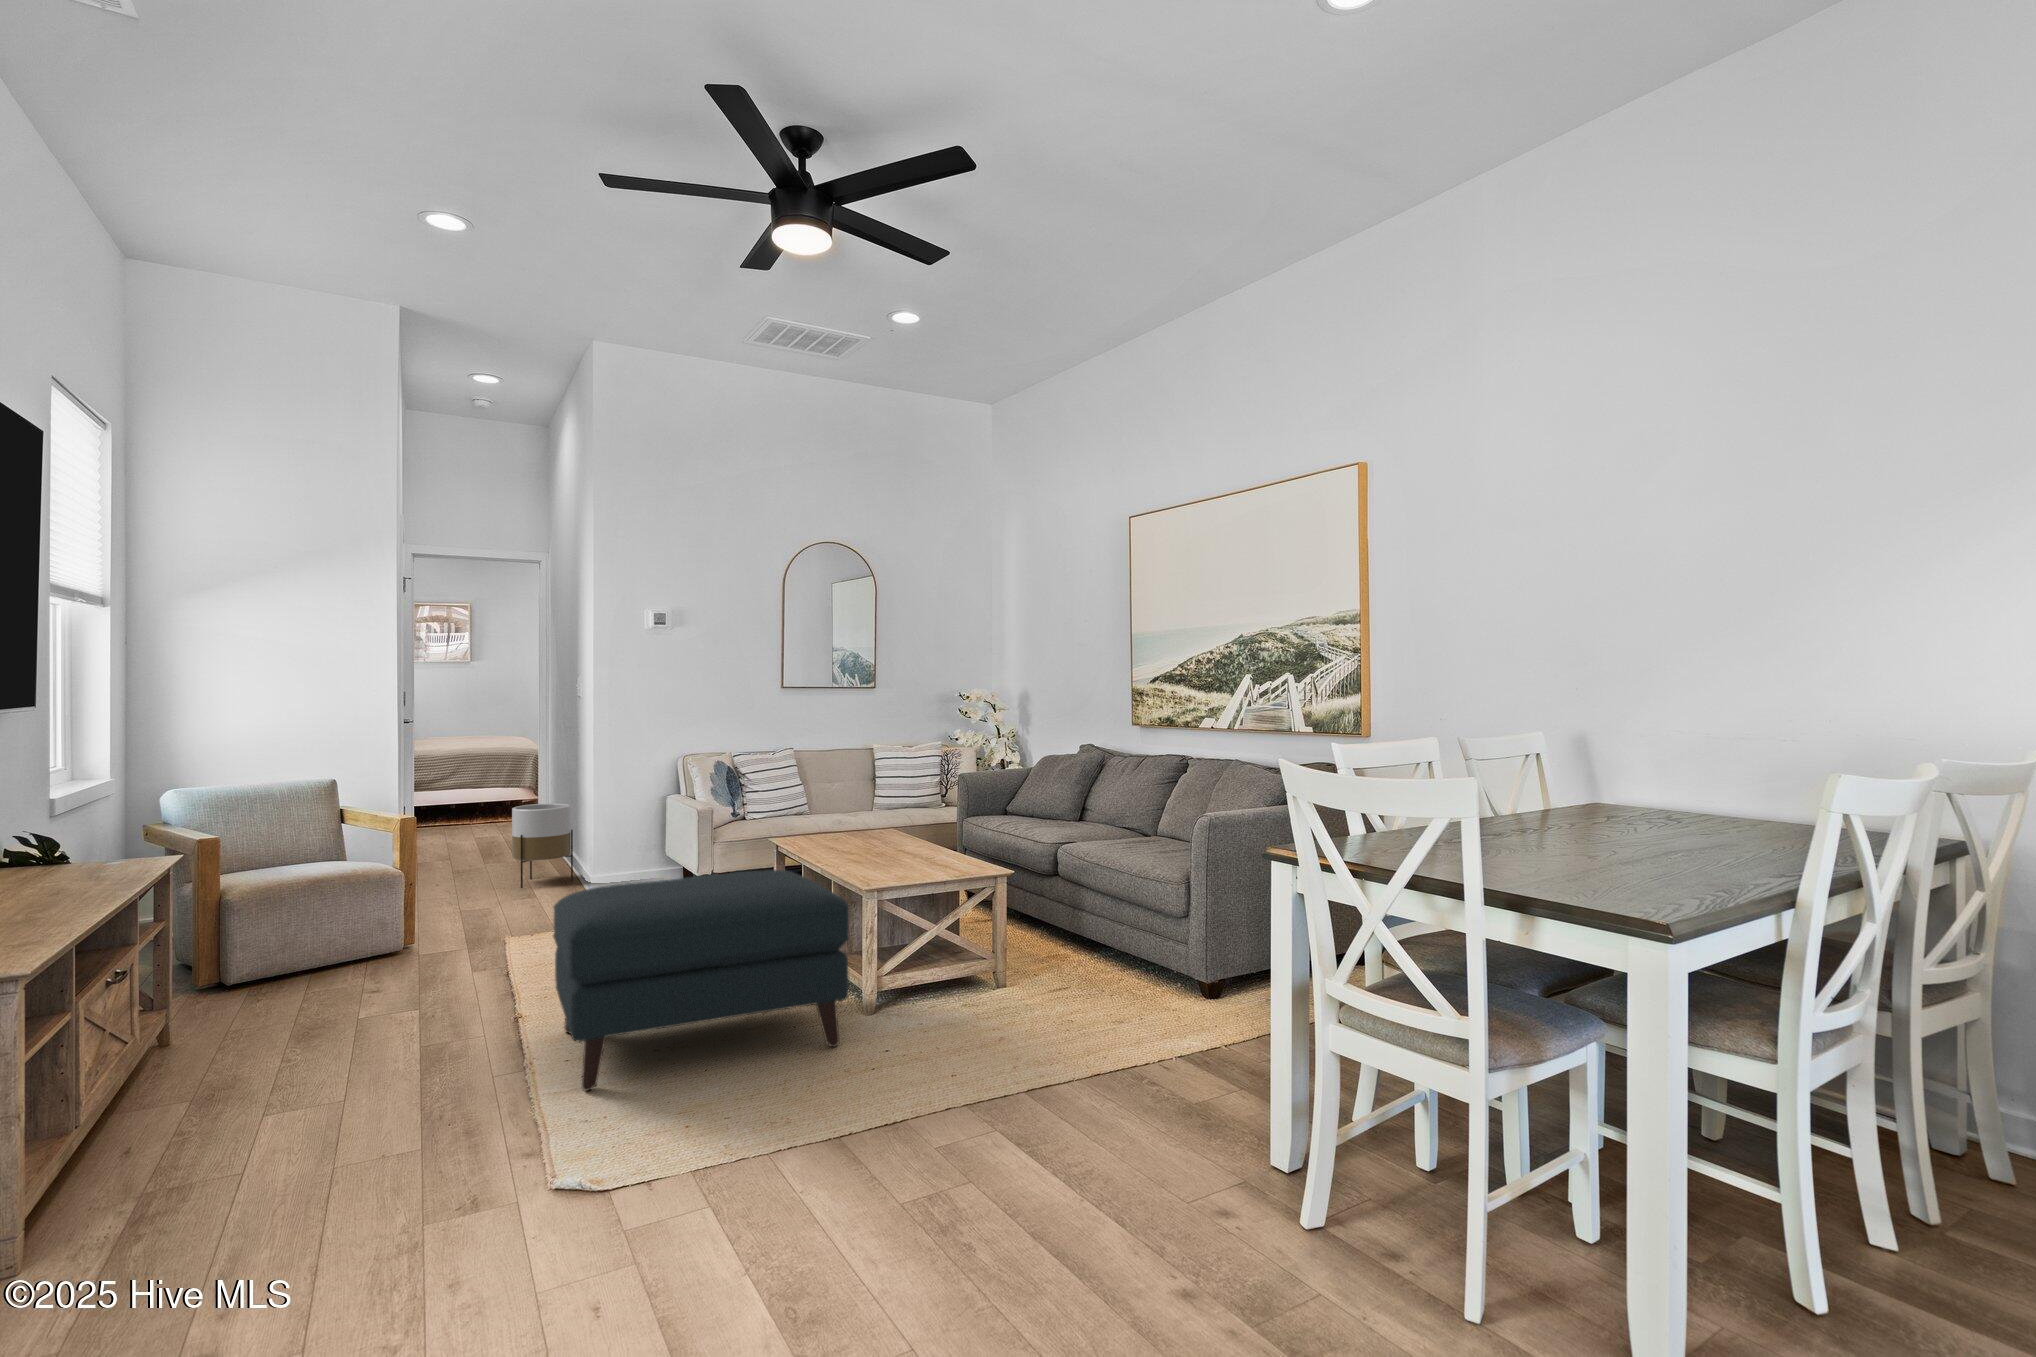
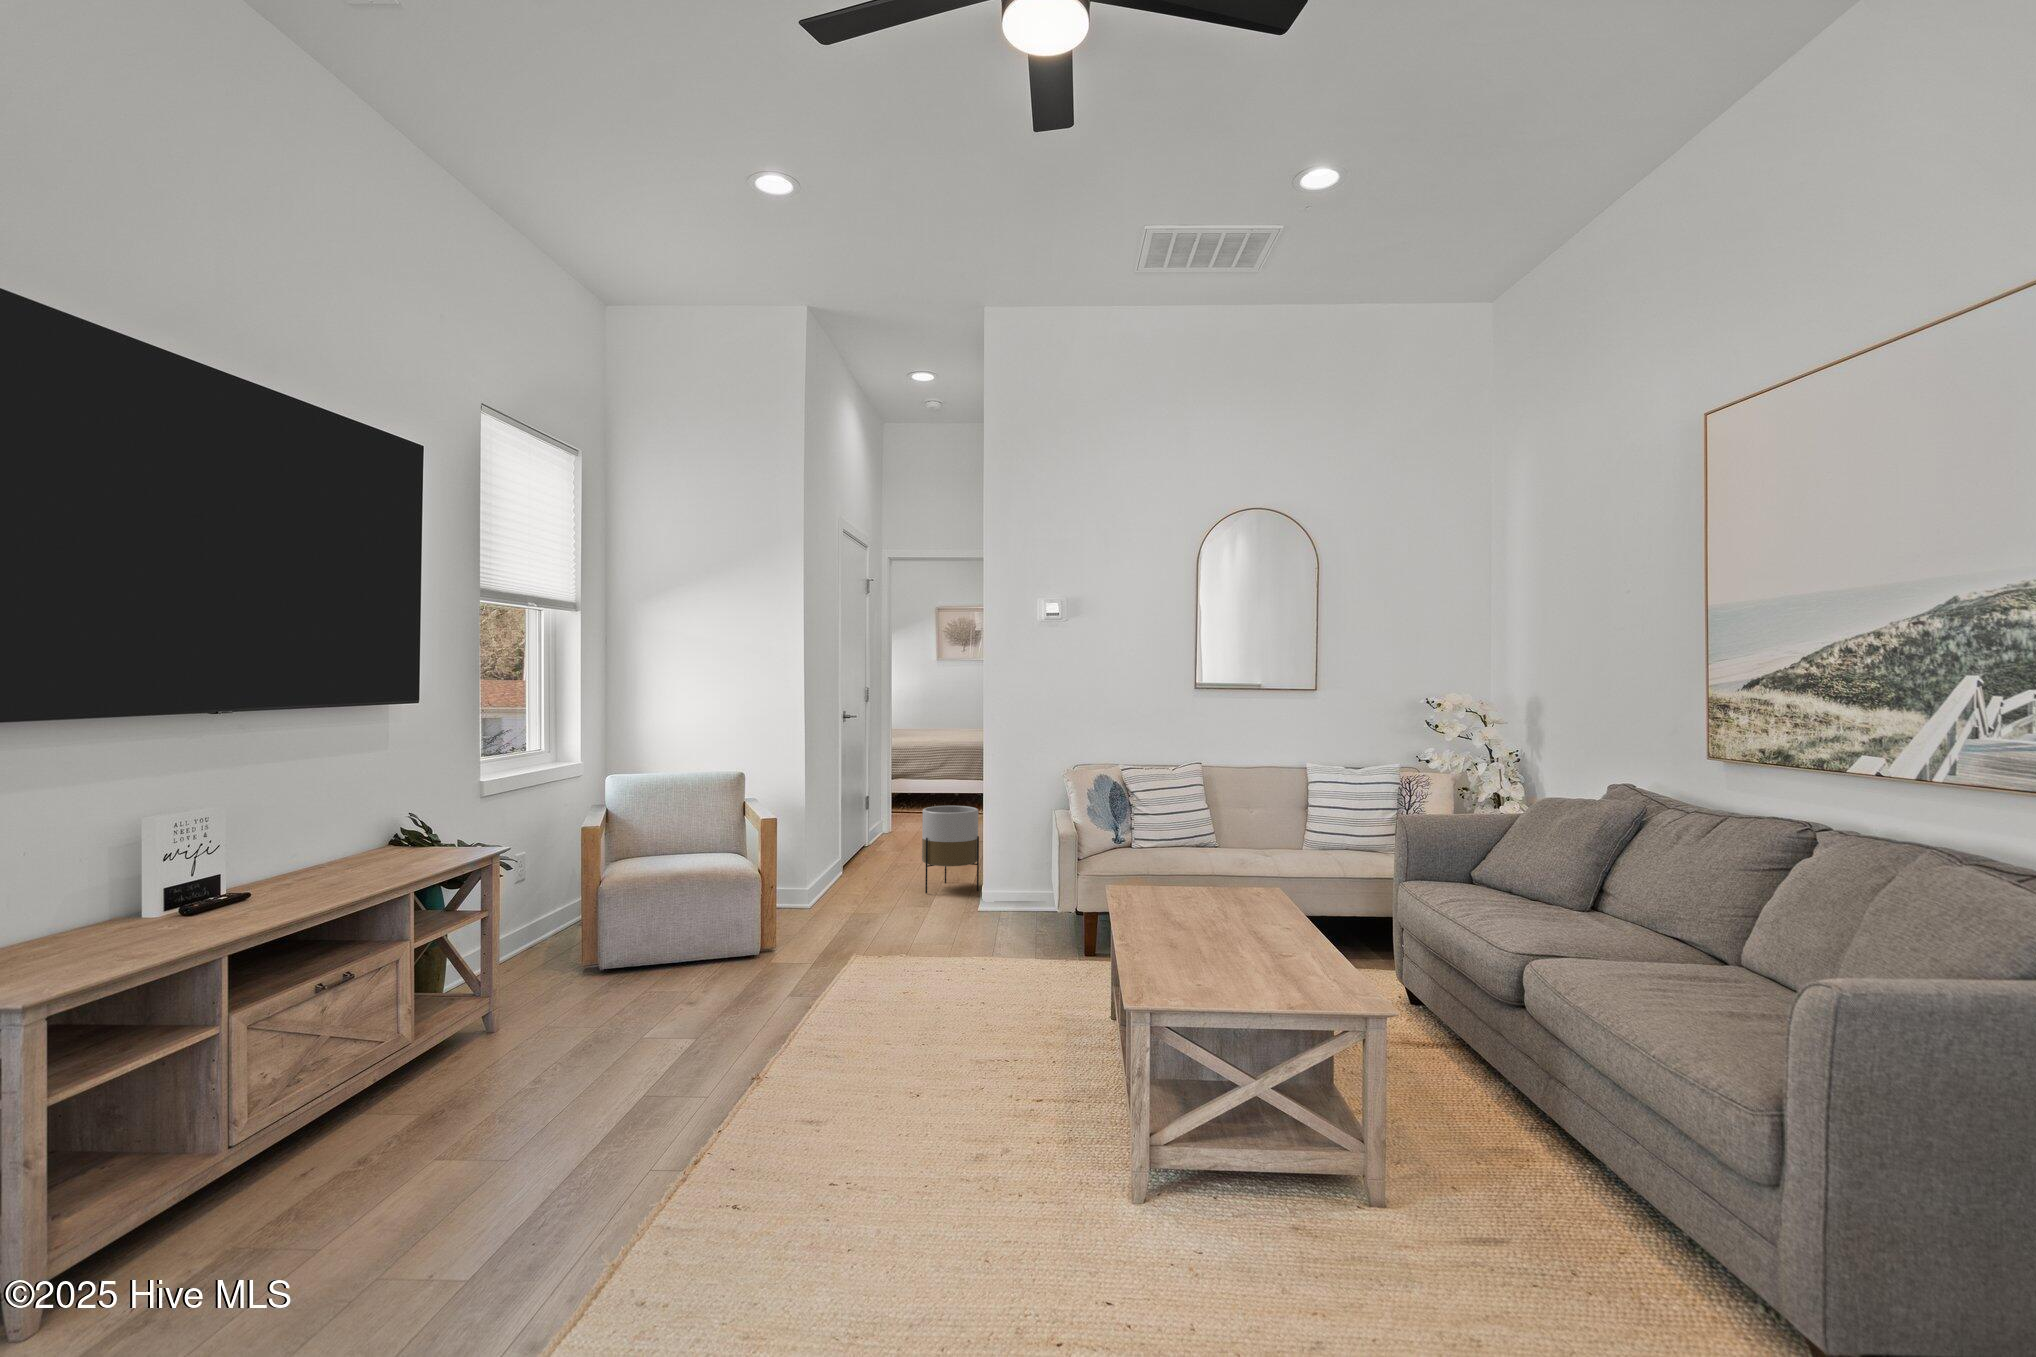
ottoman: present [553,870,849,1091] -> none [632,945,1061,1280]

